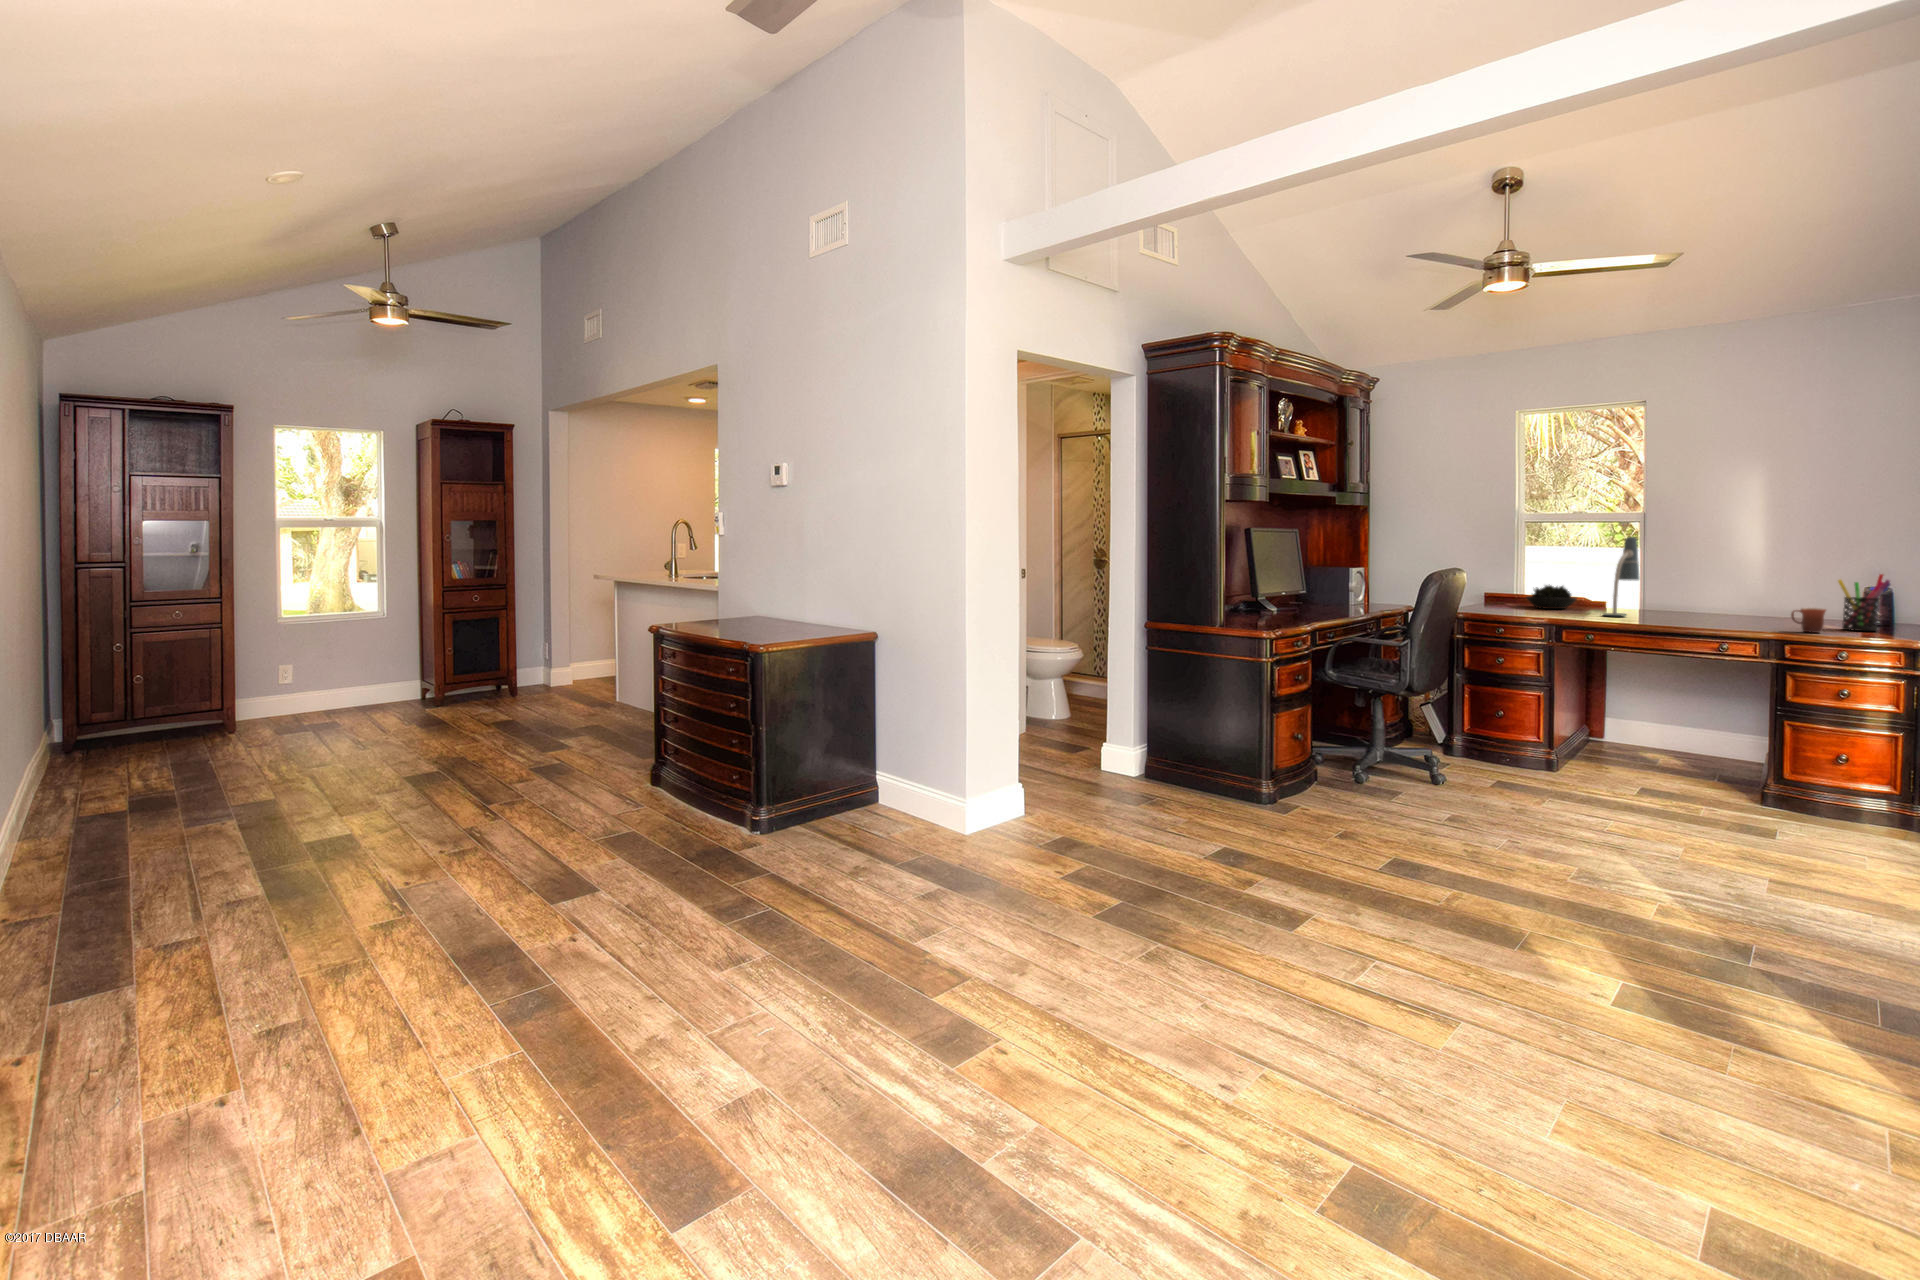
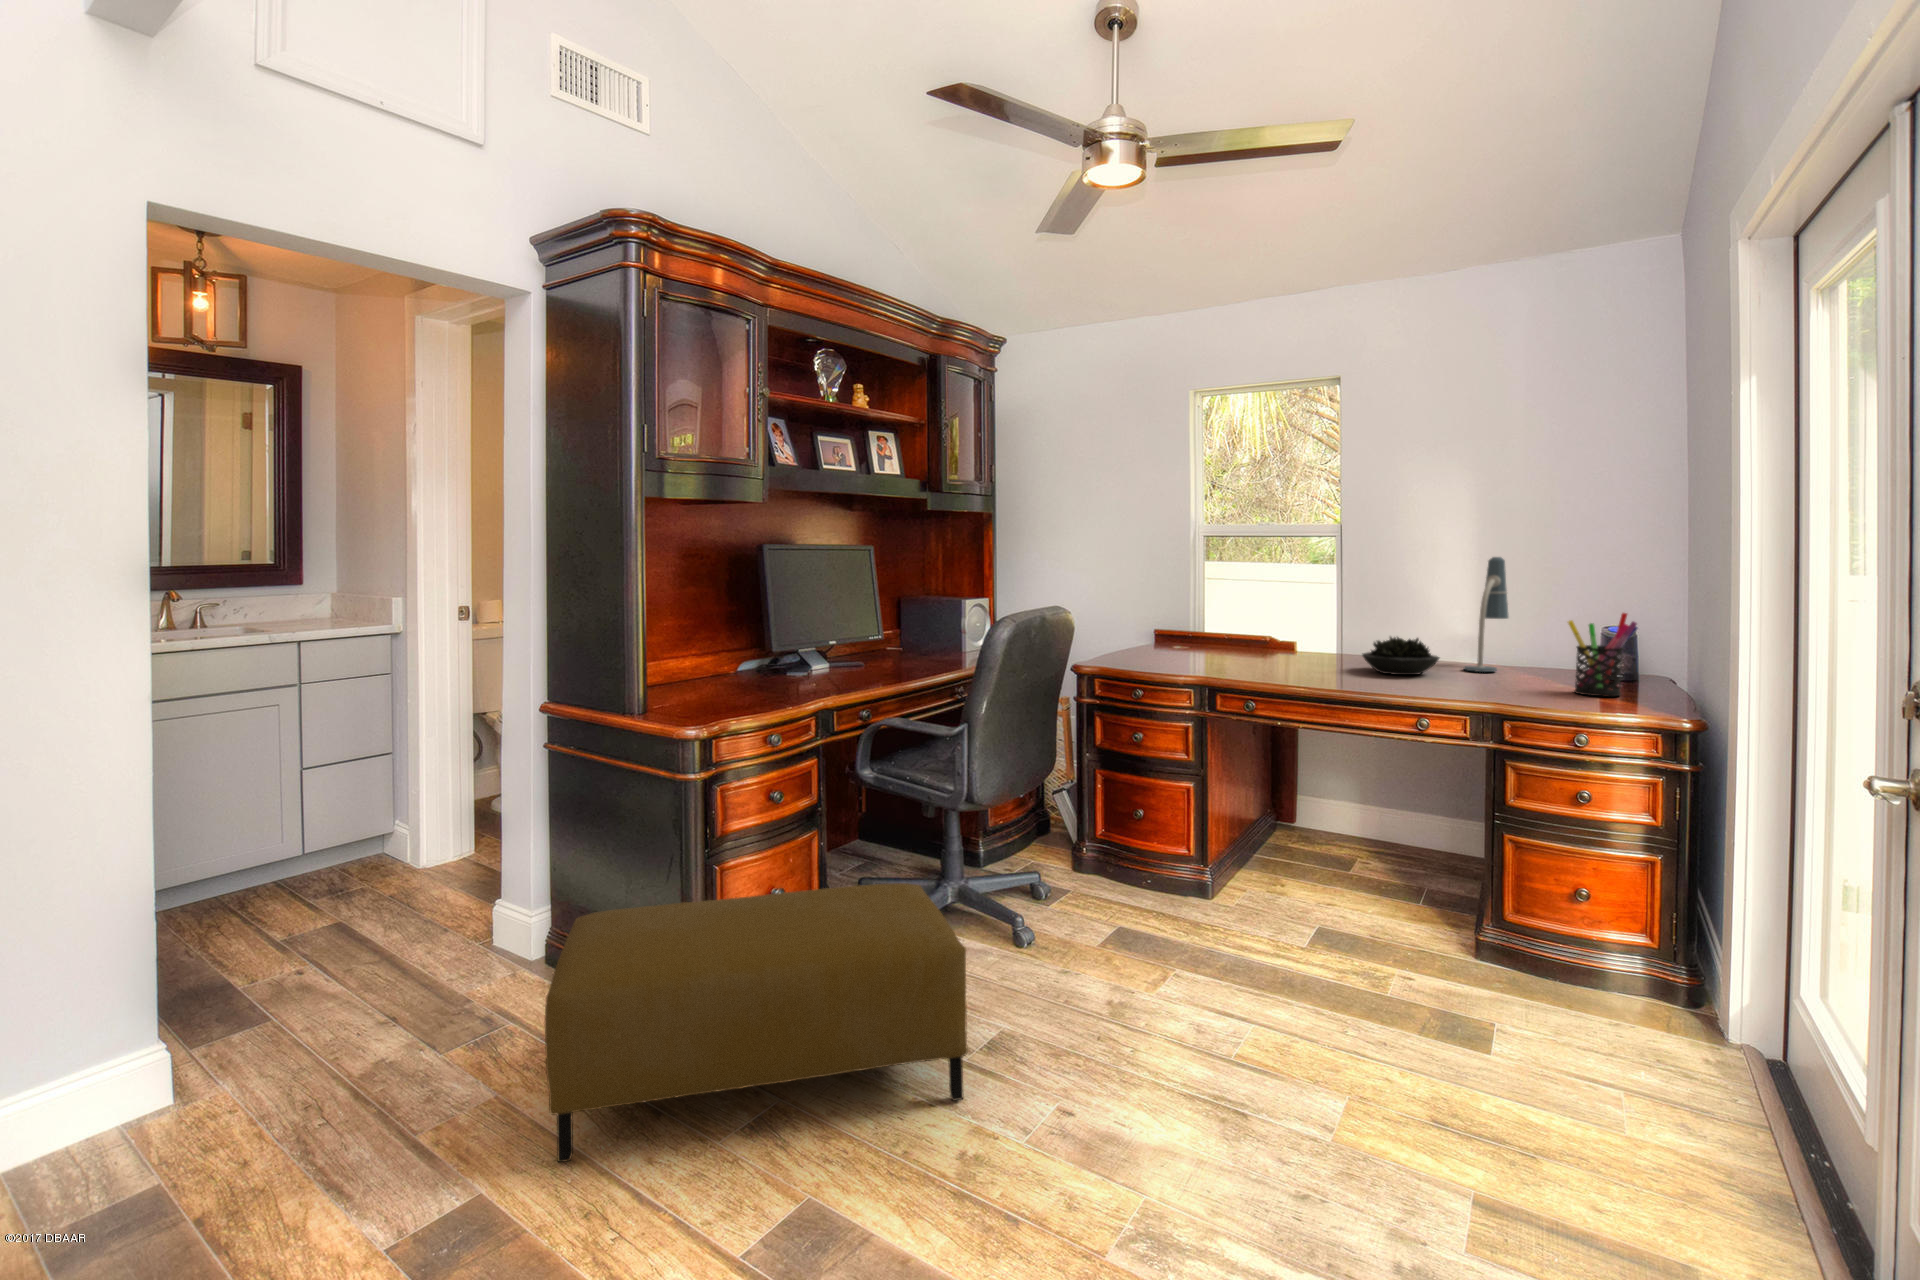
desk lamp: present [1603,537,1639,616] -> present [1464,557,1508,672]
succulent plant: present [1526,585,1577,609] -> present [1362,637,1439,675]
mug: present [1791,608,1826,633] -> none [1509,664,1556,701]
ottoman: none [1199,730,1447,844] -> present [545,883,968,1162]

